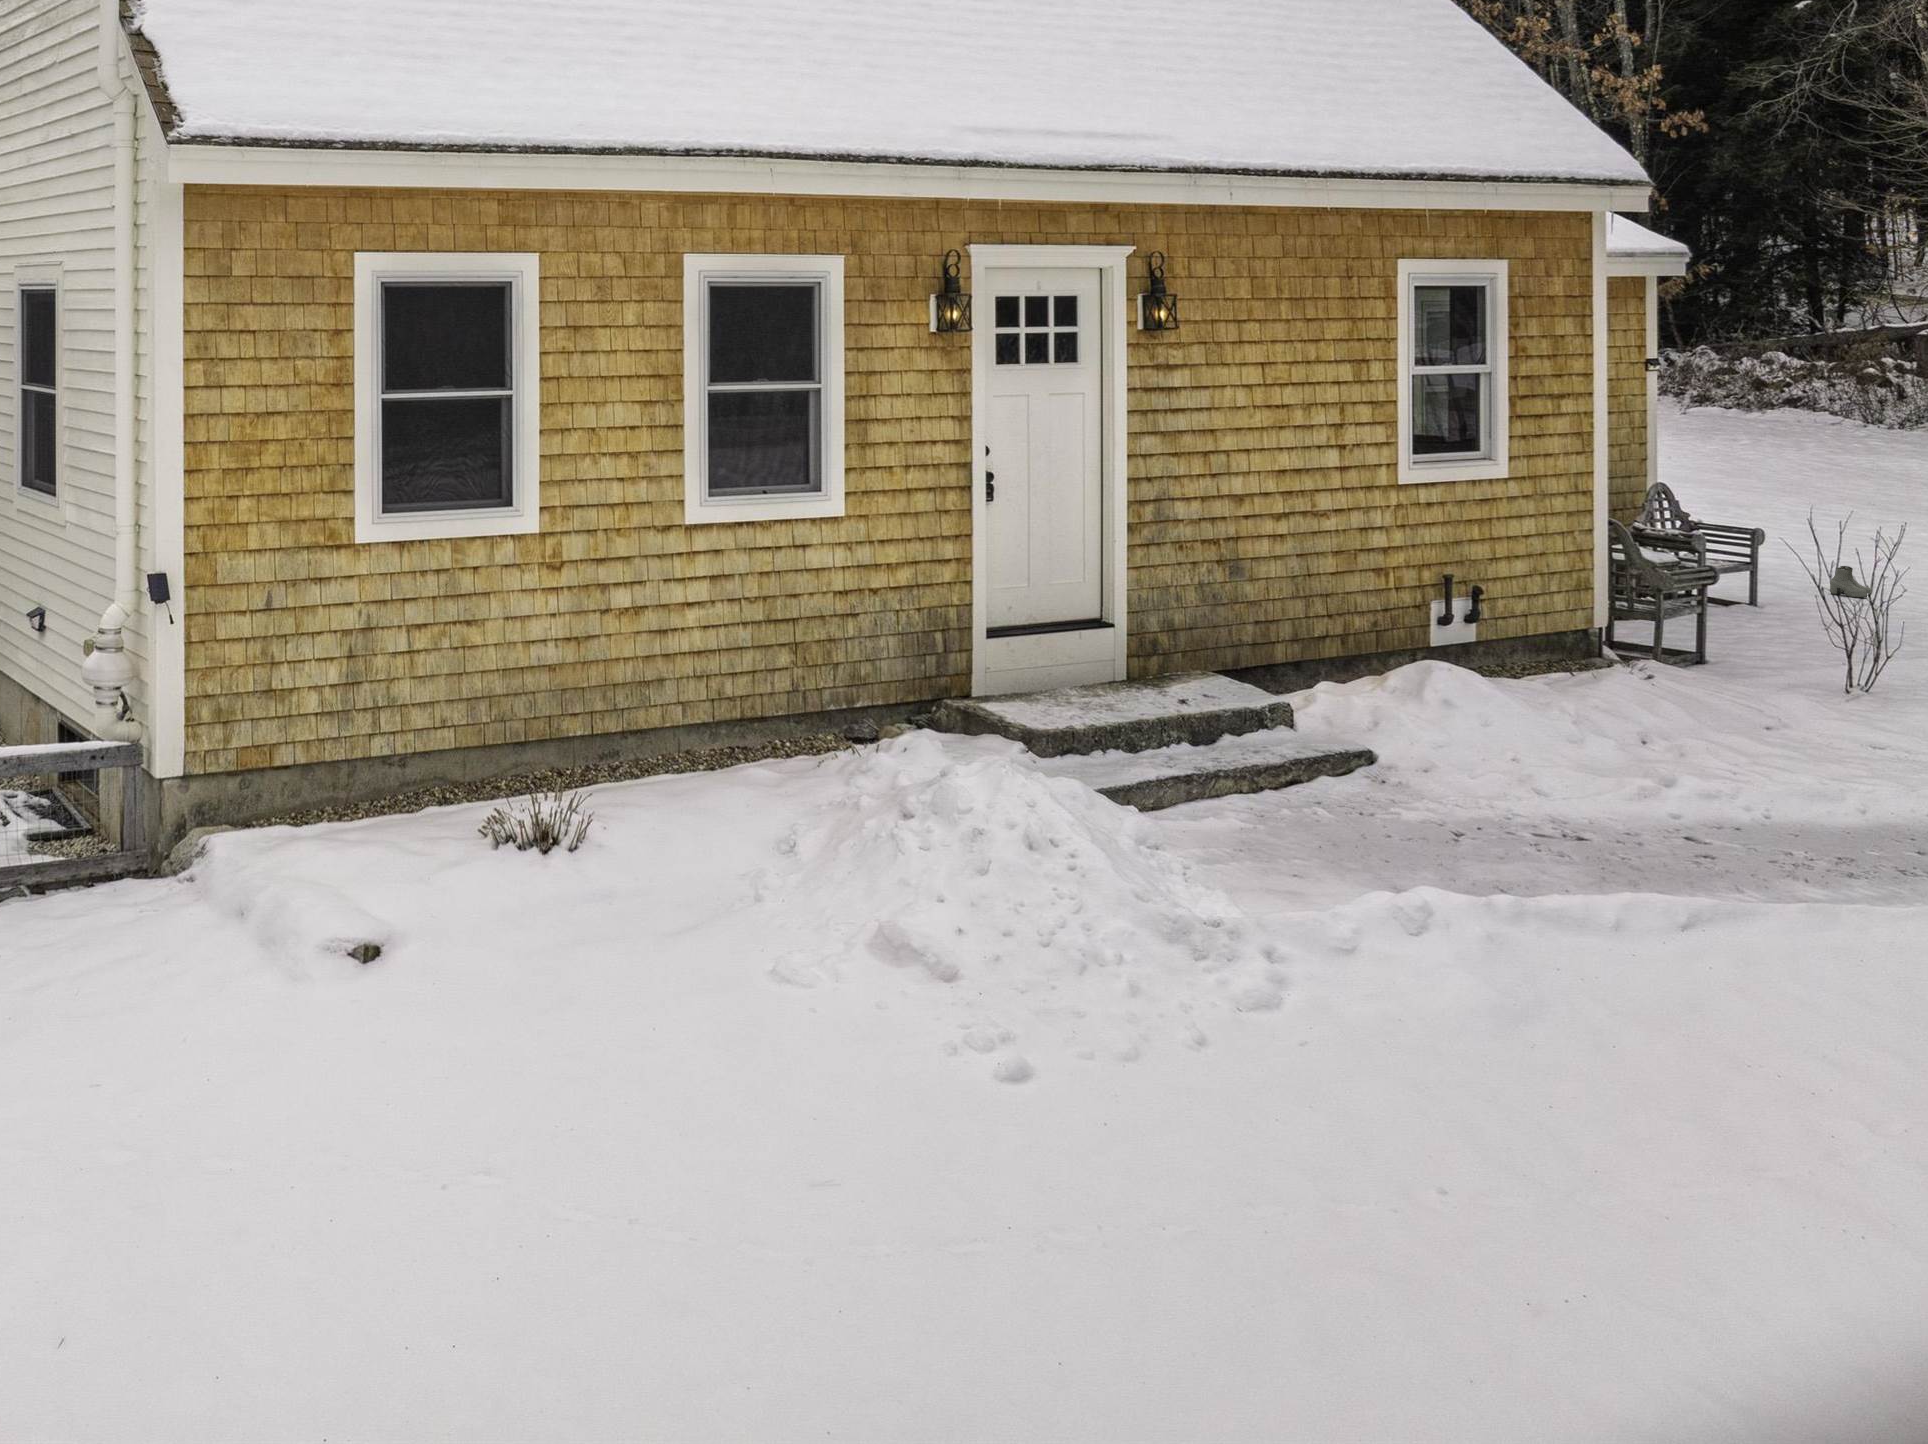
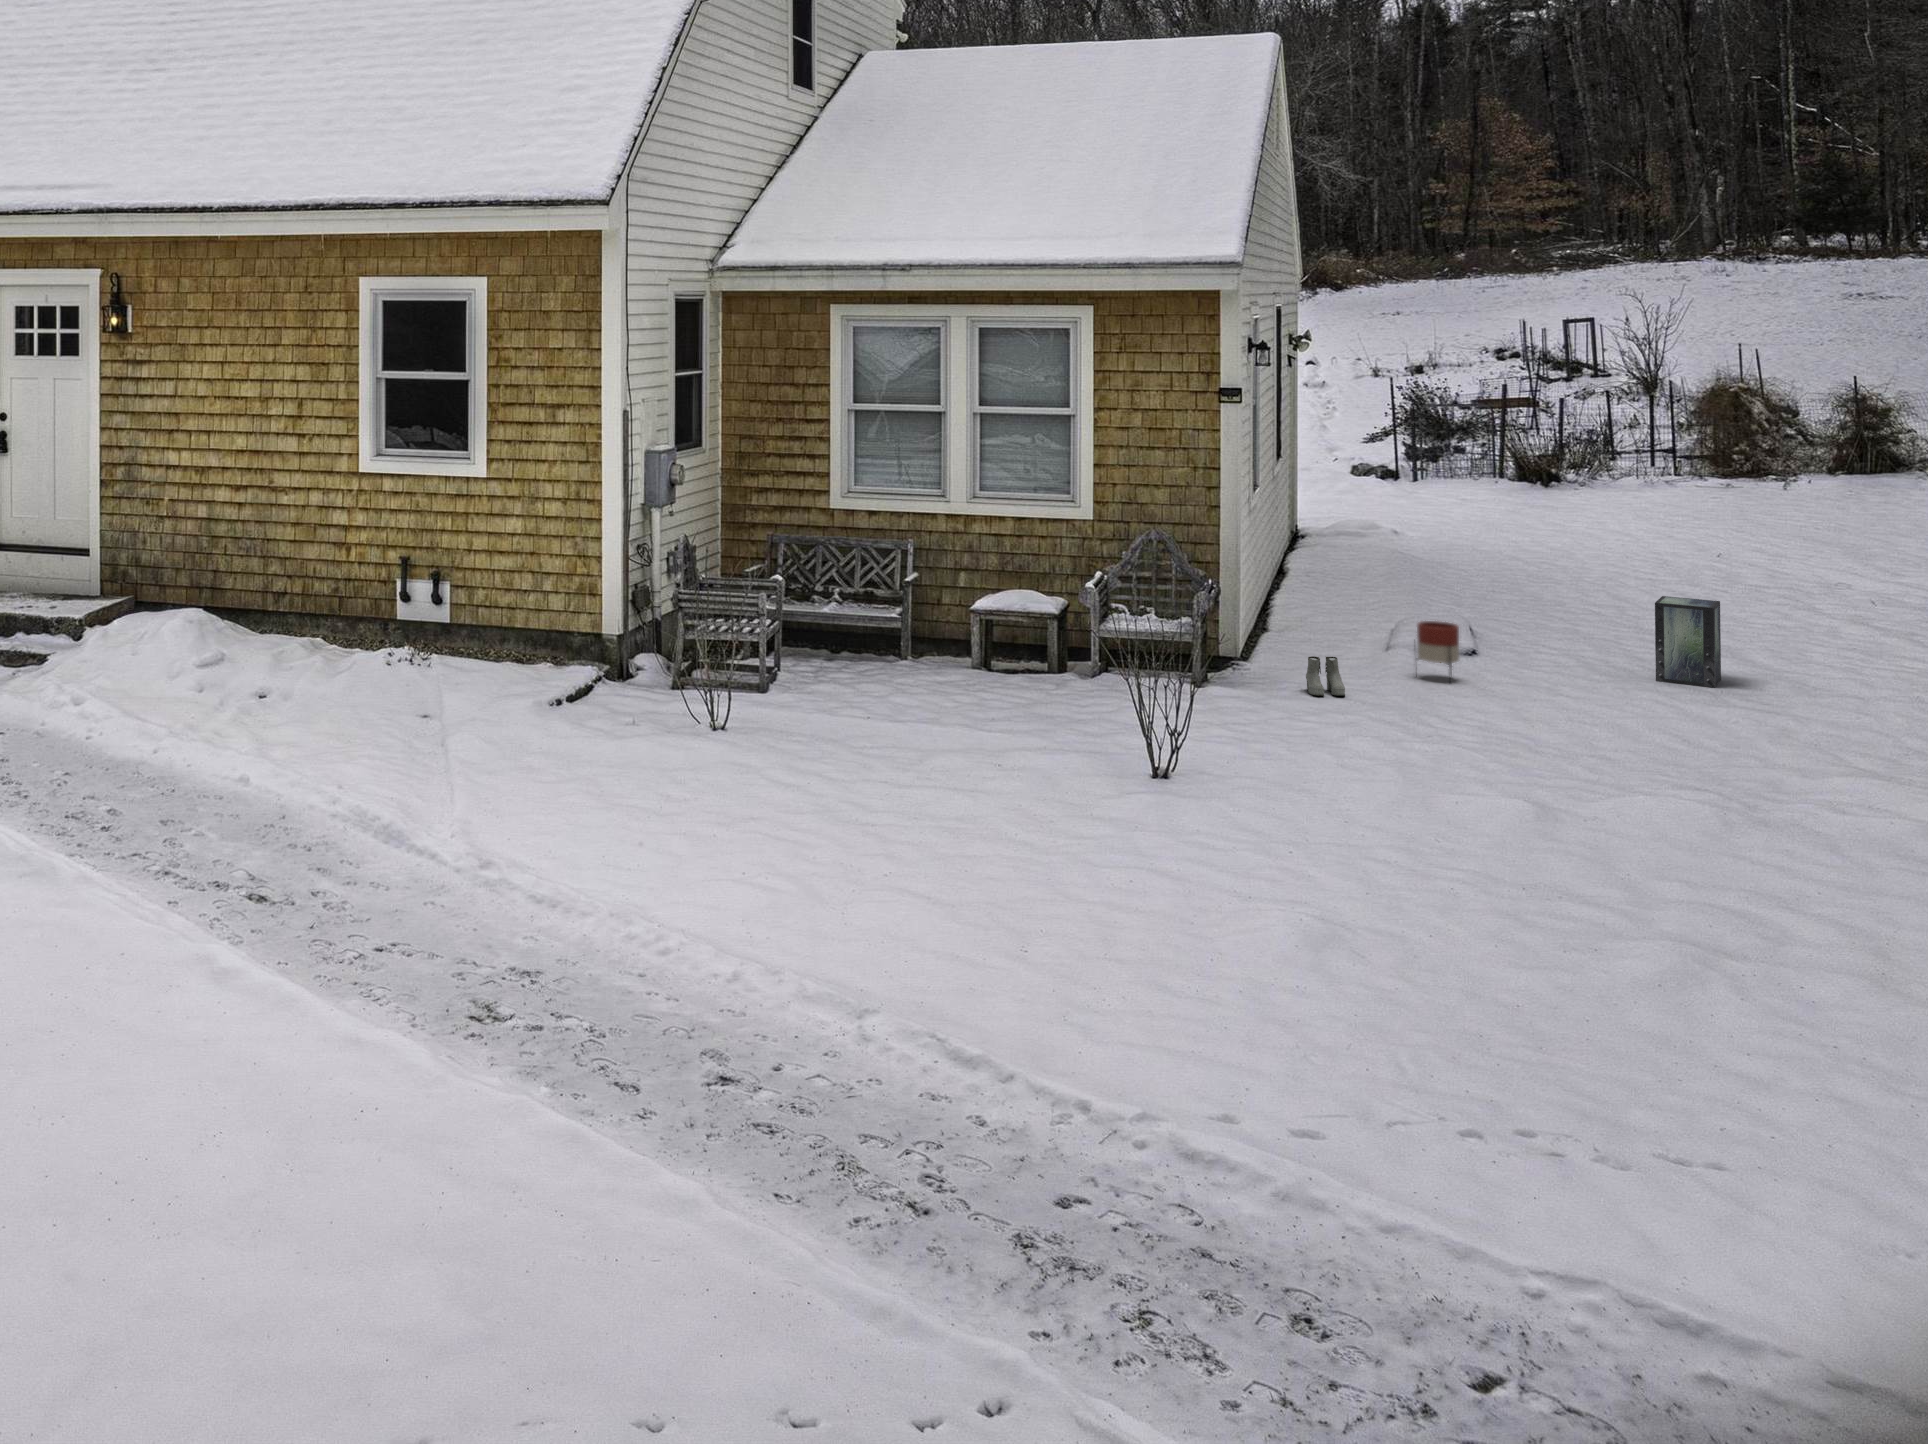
storage box: none [1830,498,1892,558] -> present [1655,596,1721,688]
planter: none [1798,531,1836,577] -> present [1417,621,1459,676]

